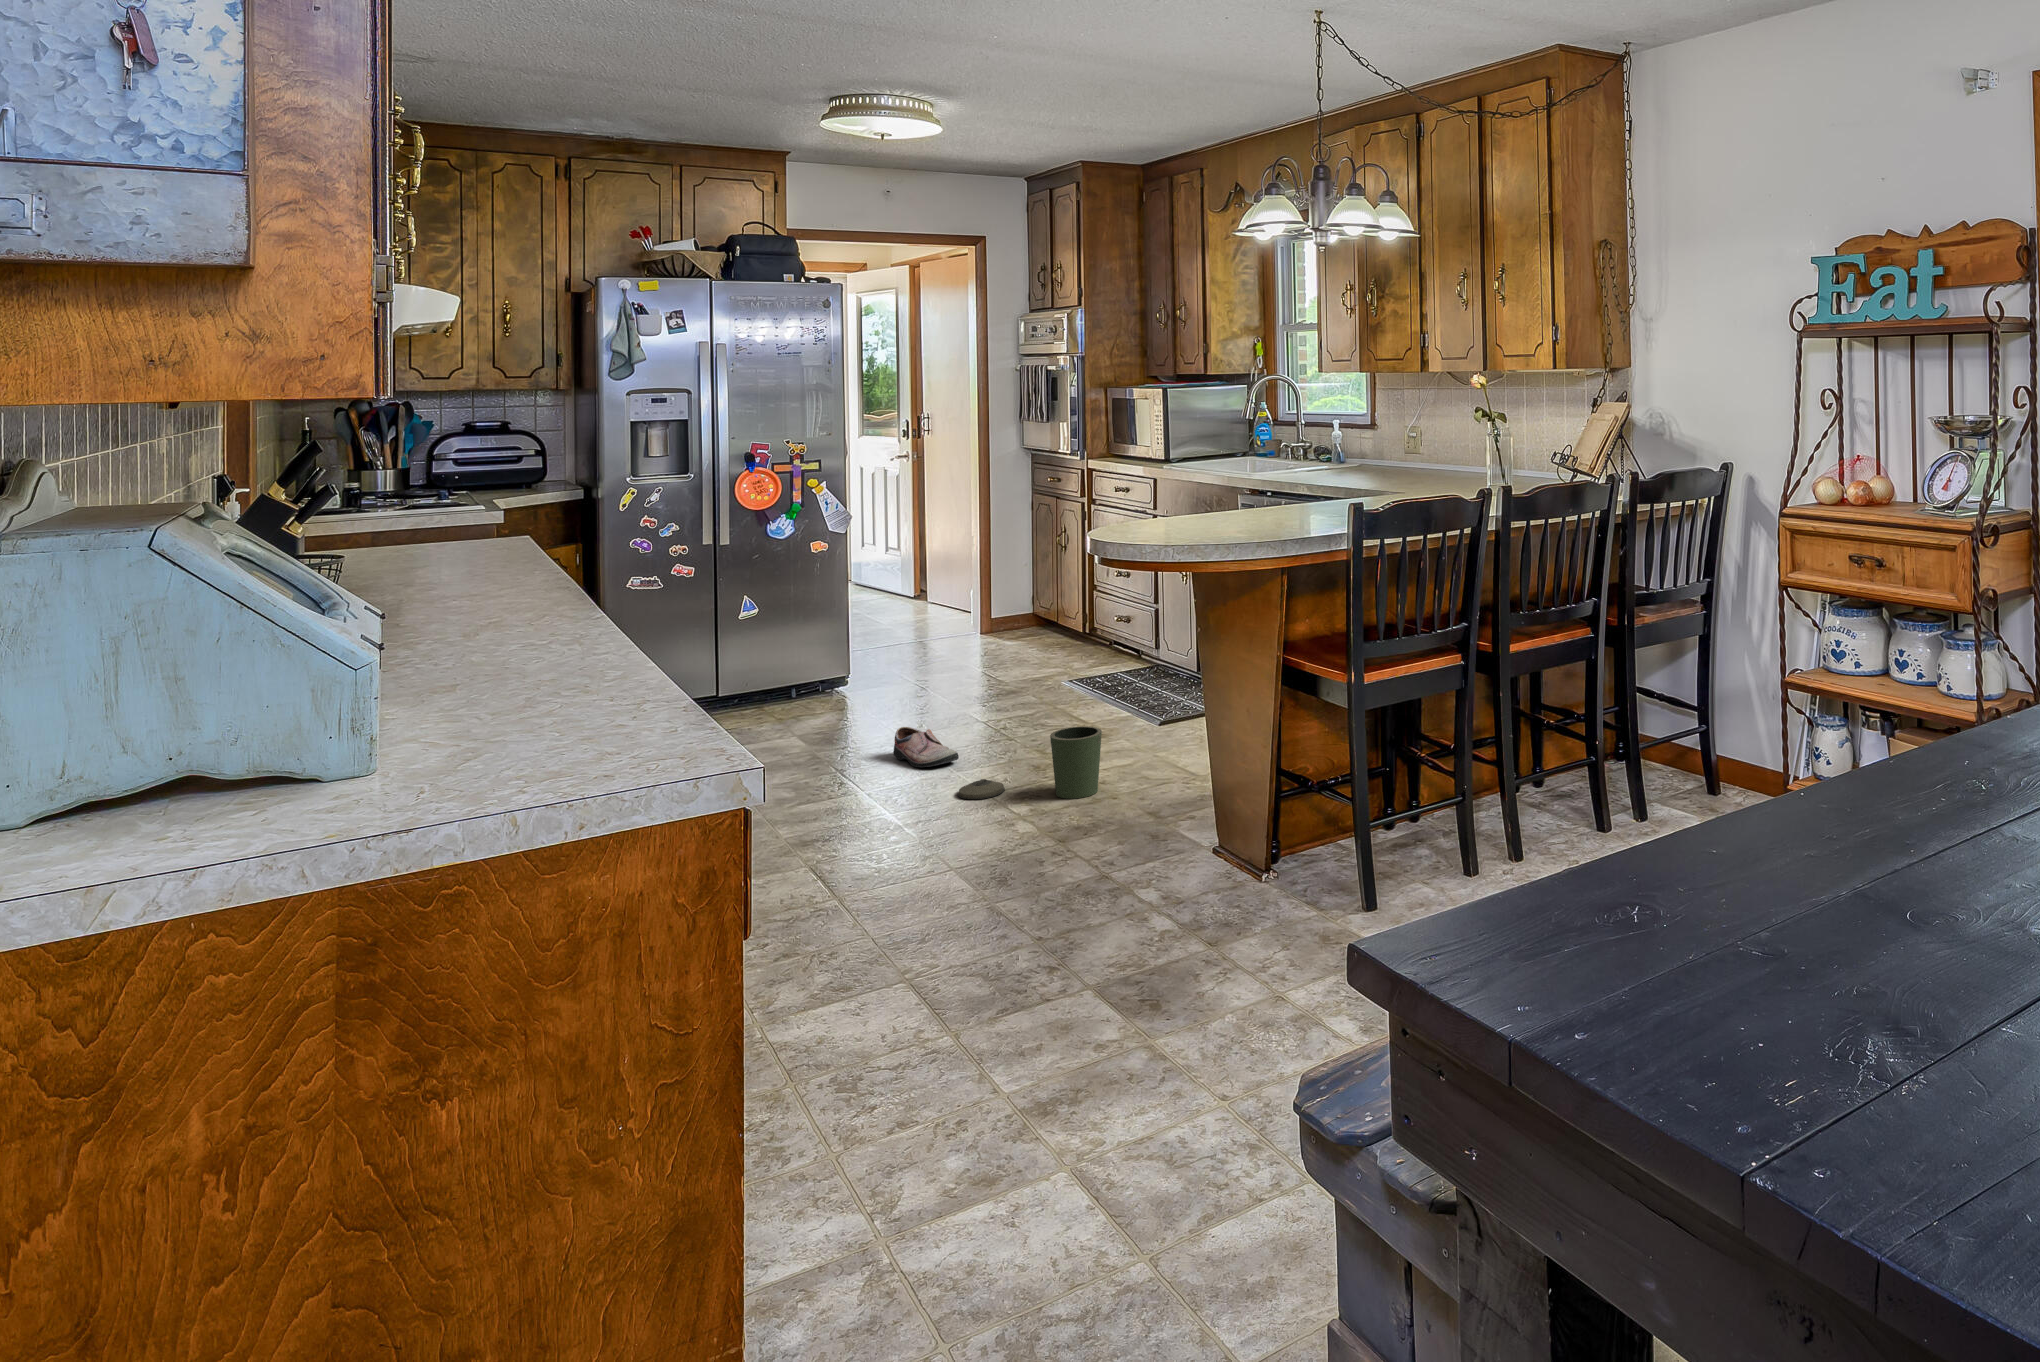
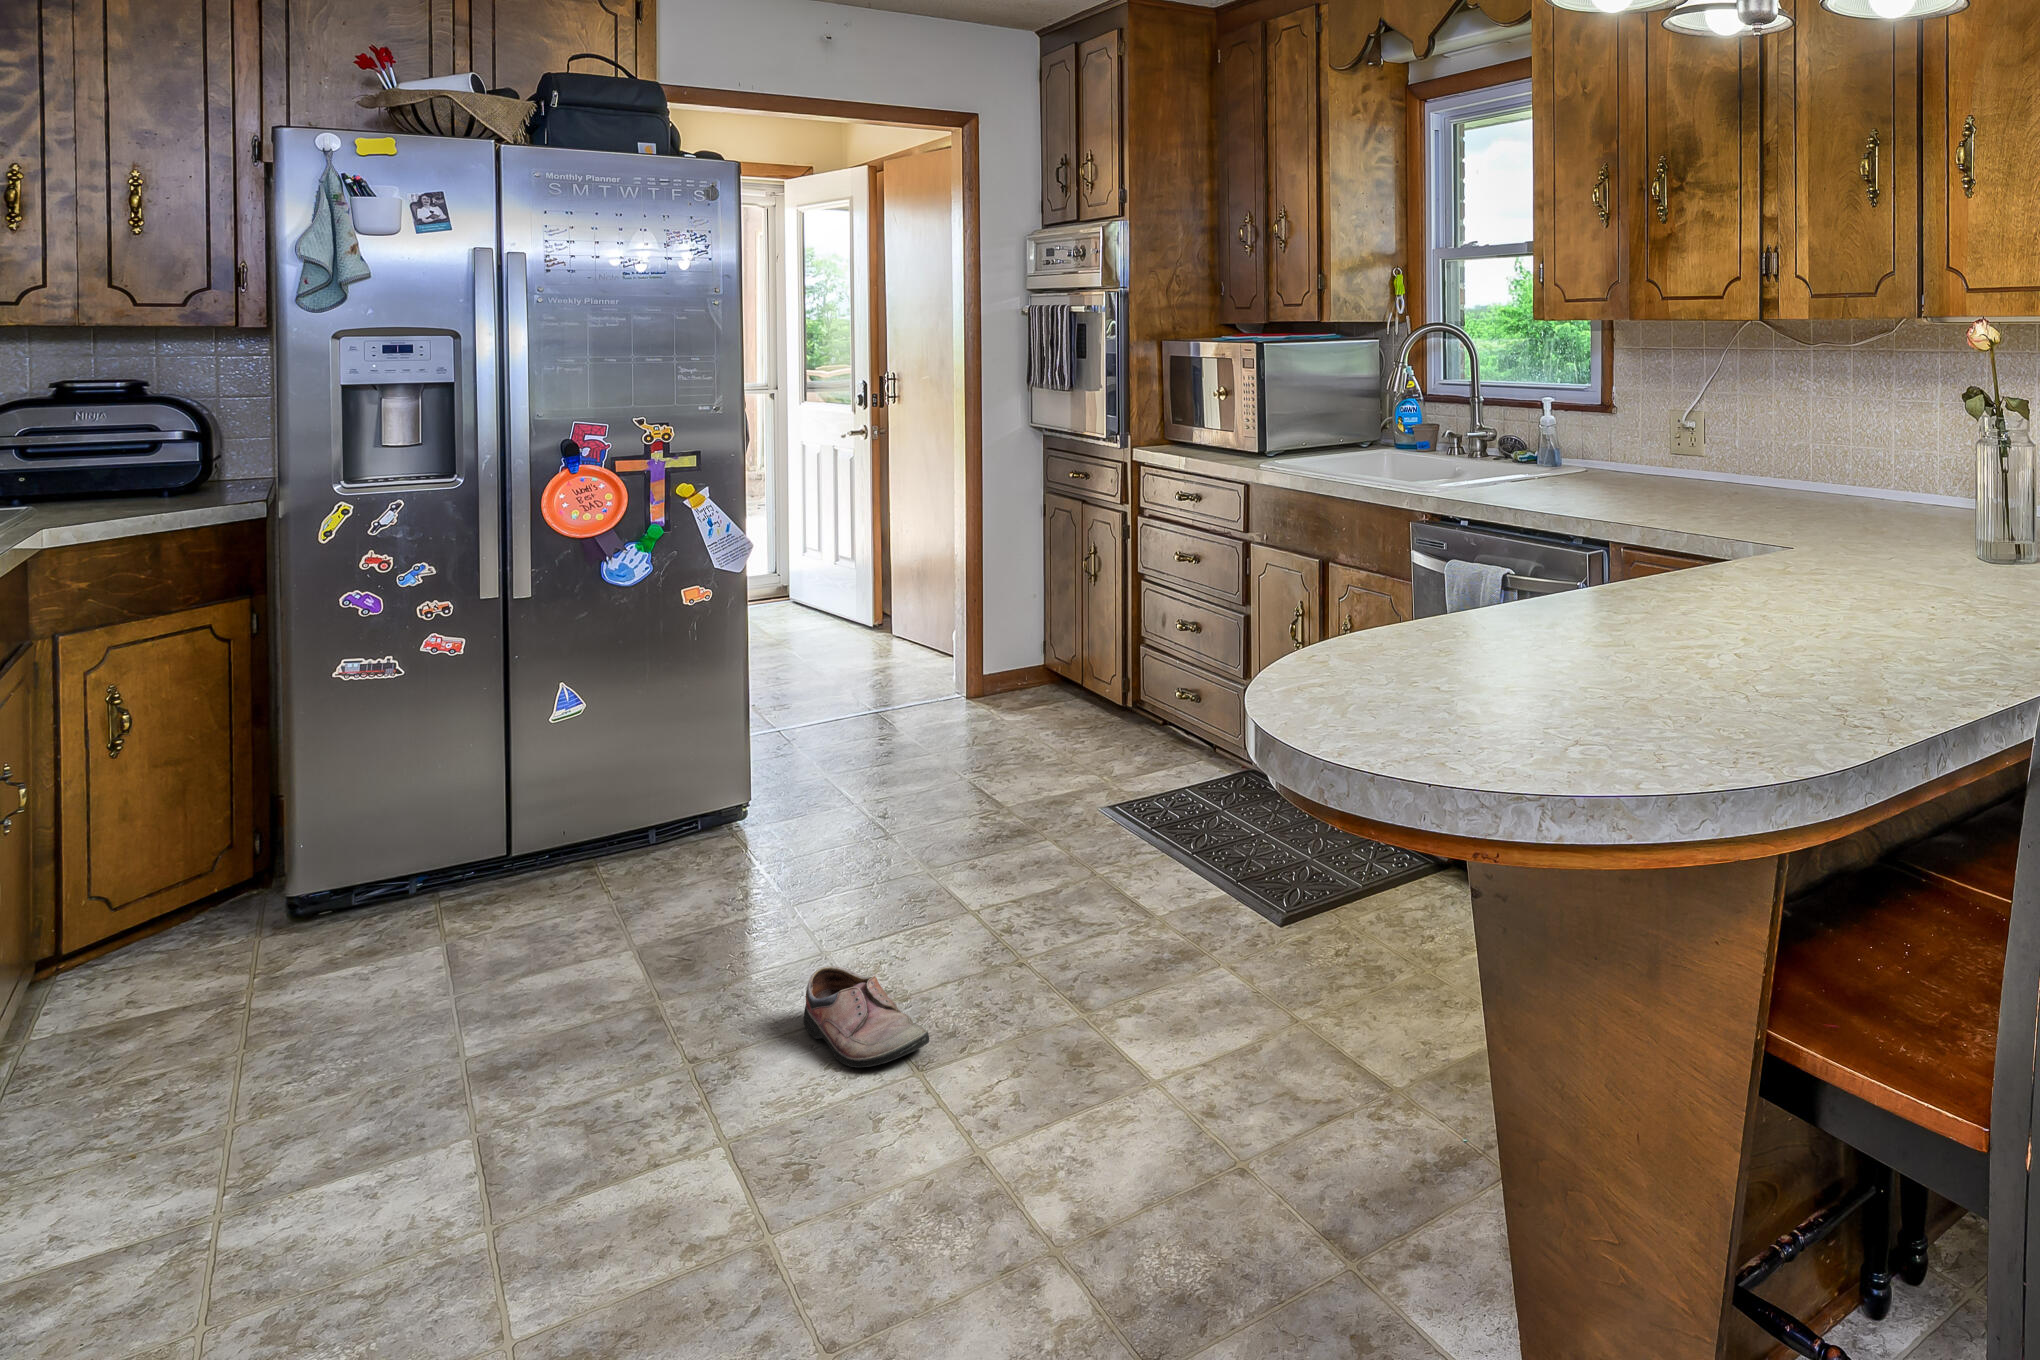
trash can: present [958,726,1102,799] -> none [926,1015,1227,1192]

